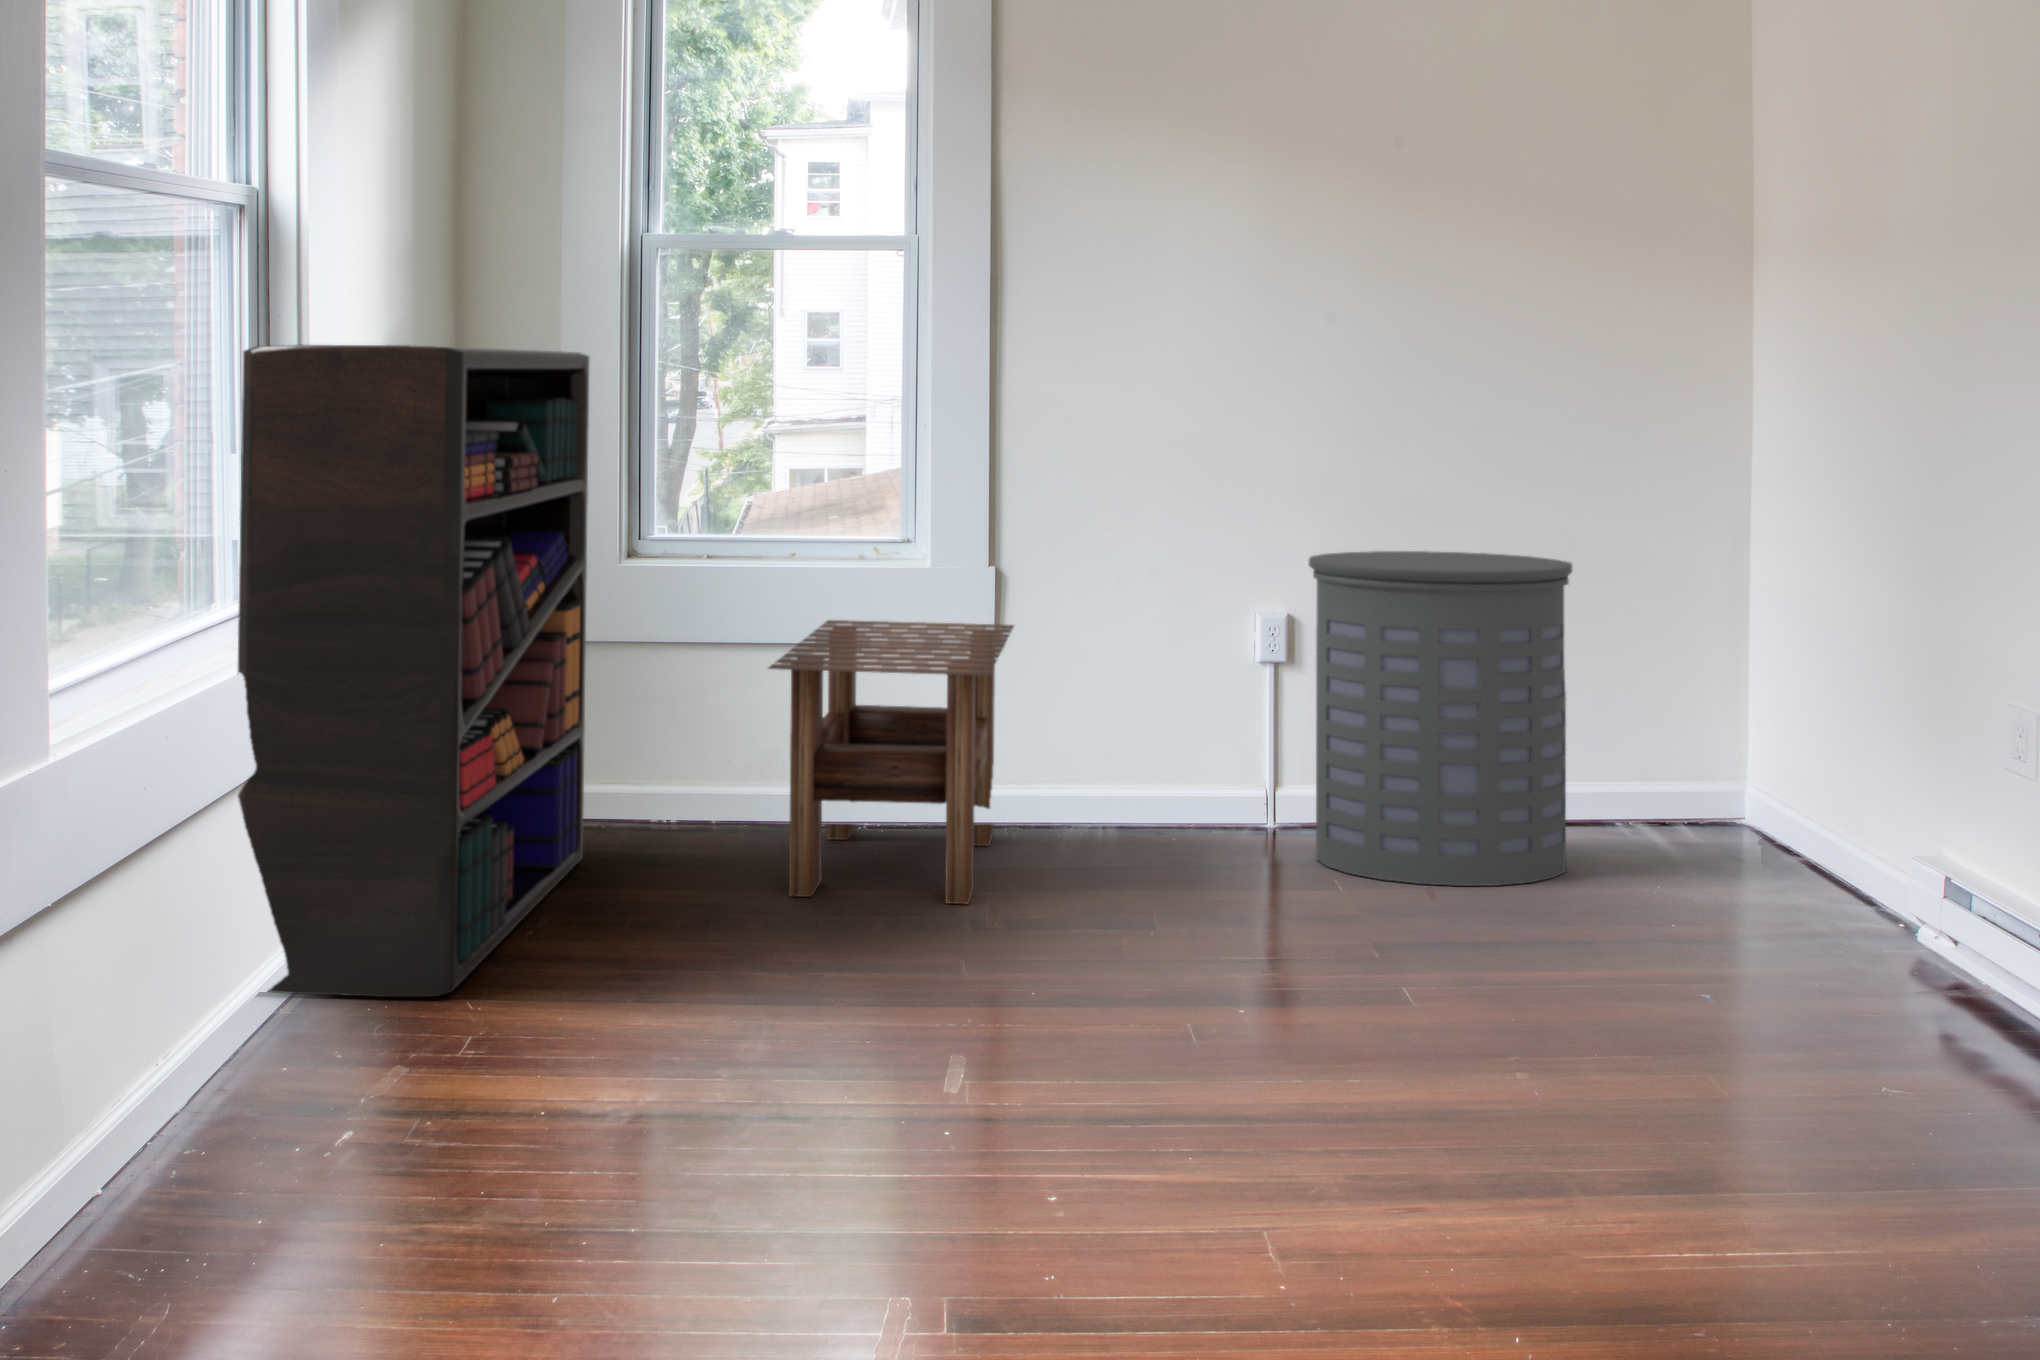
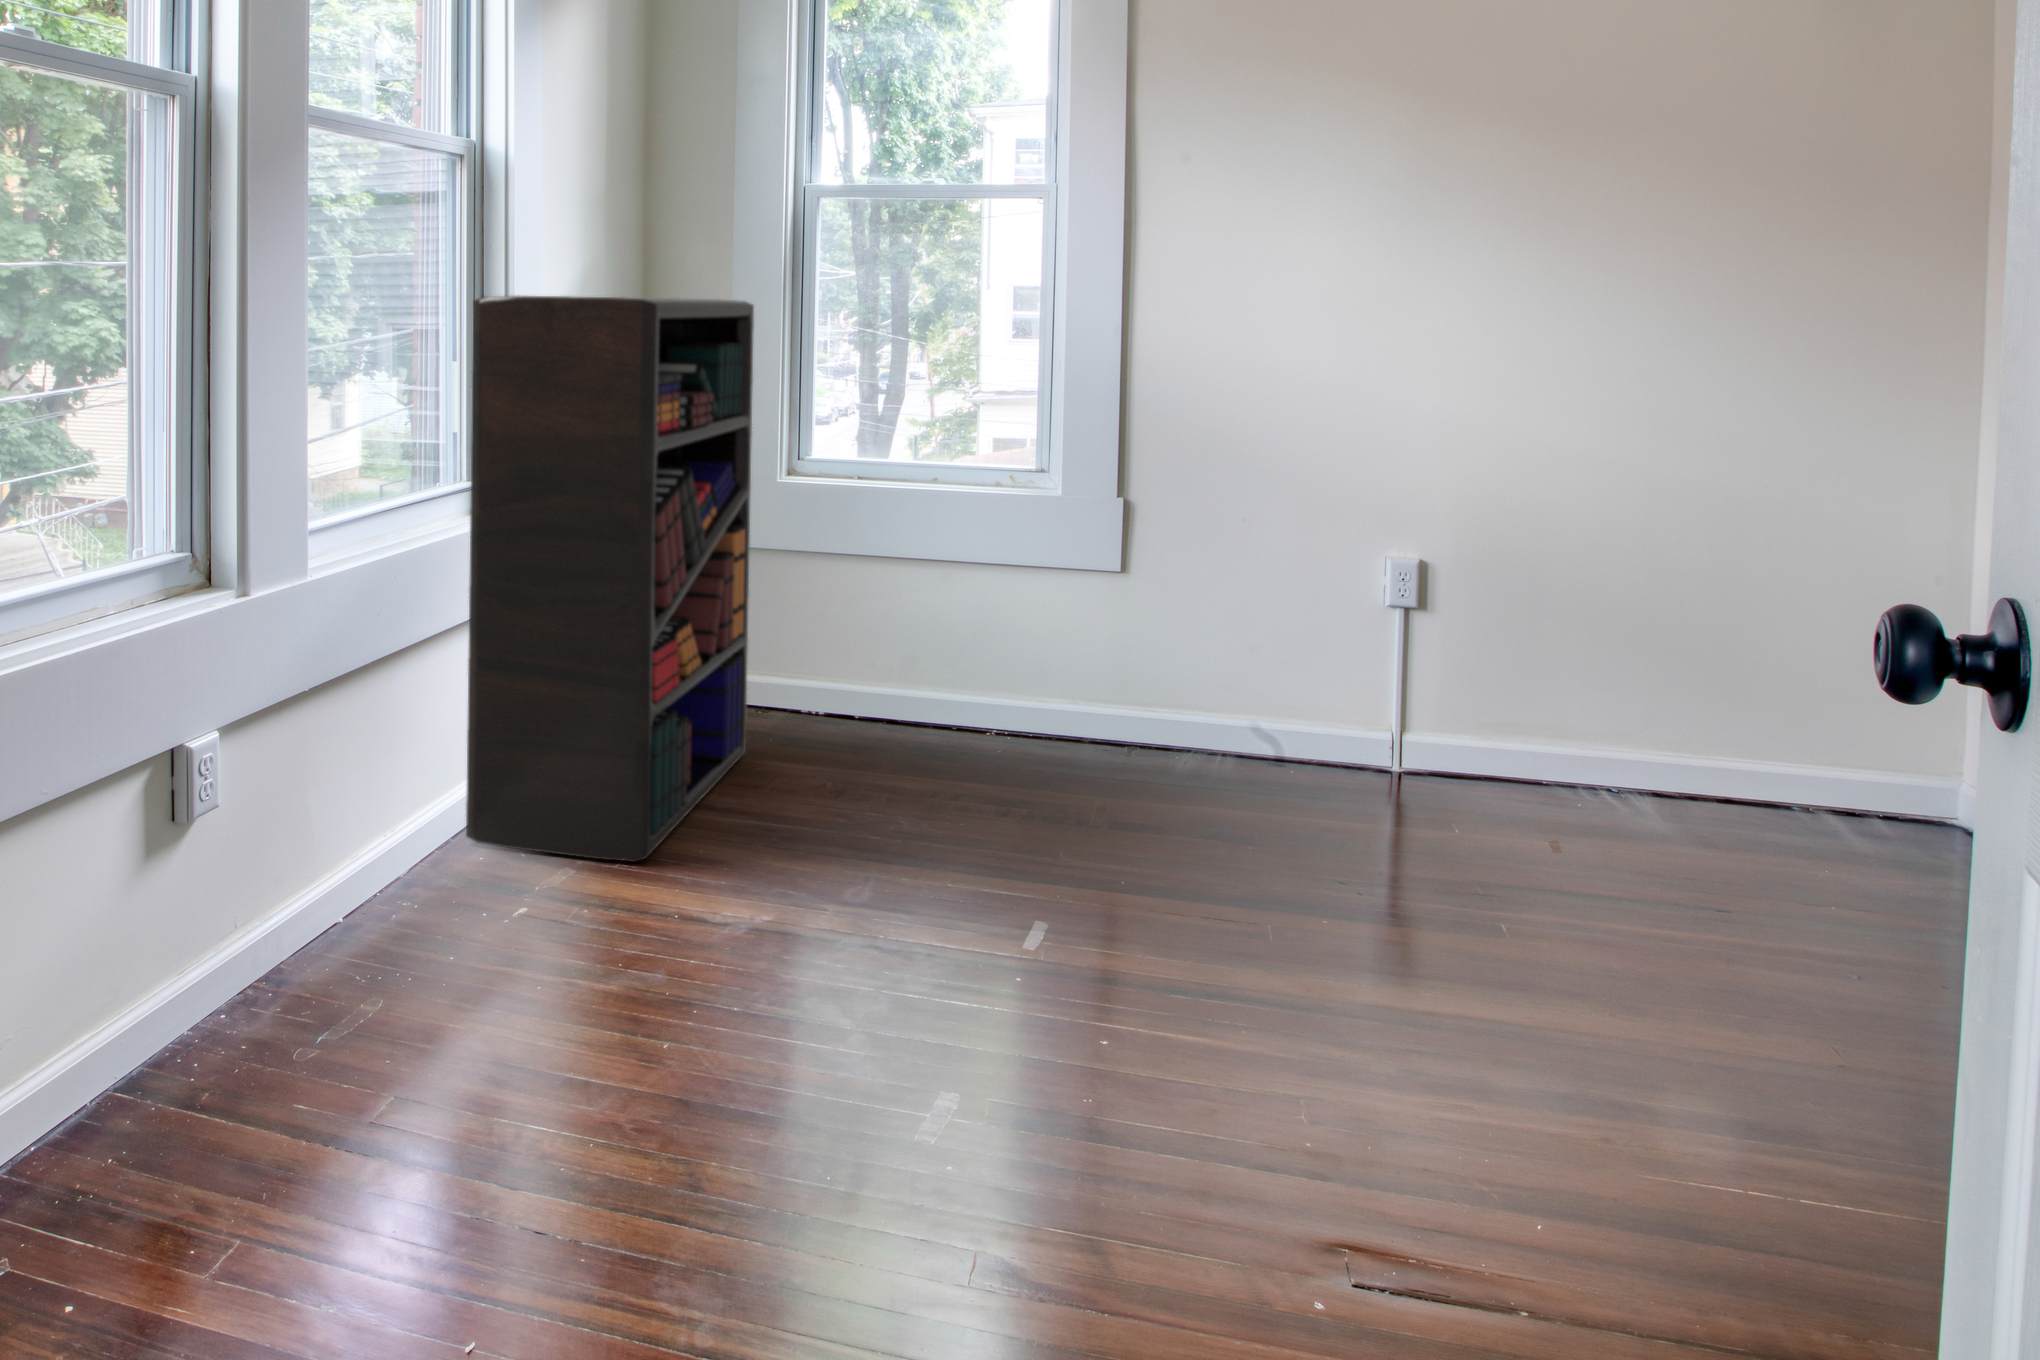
laundry hamper: present [1309,551,1573,886] -> none [1445,507,1733,844]
side table: present [769,620,1014,905] -> none [914,551,1144,821]

